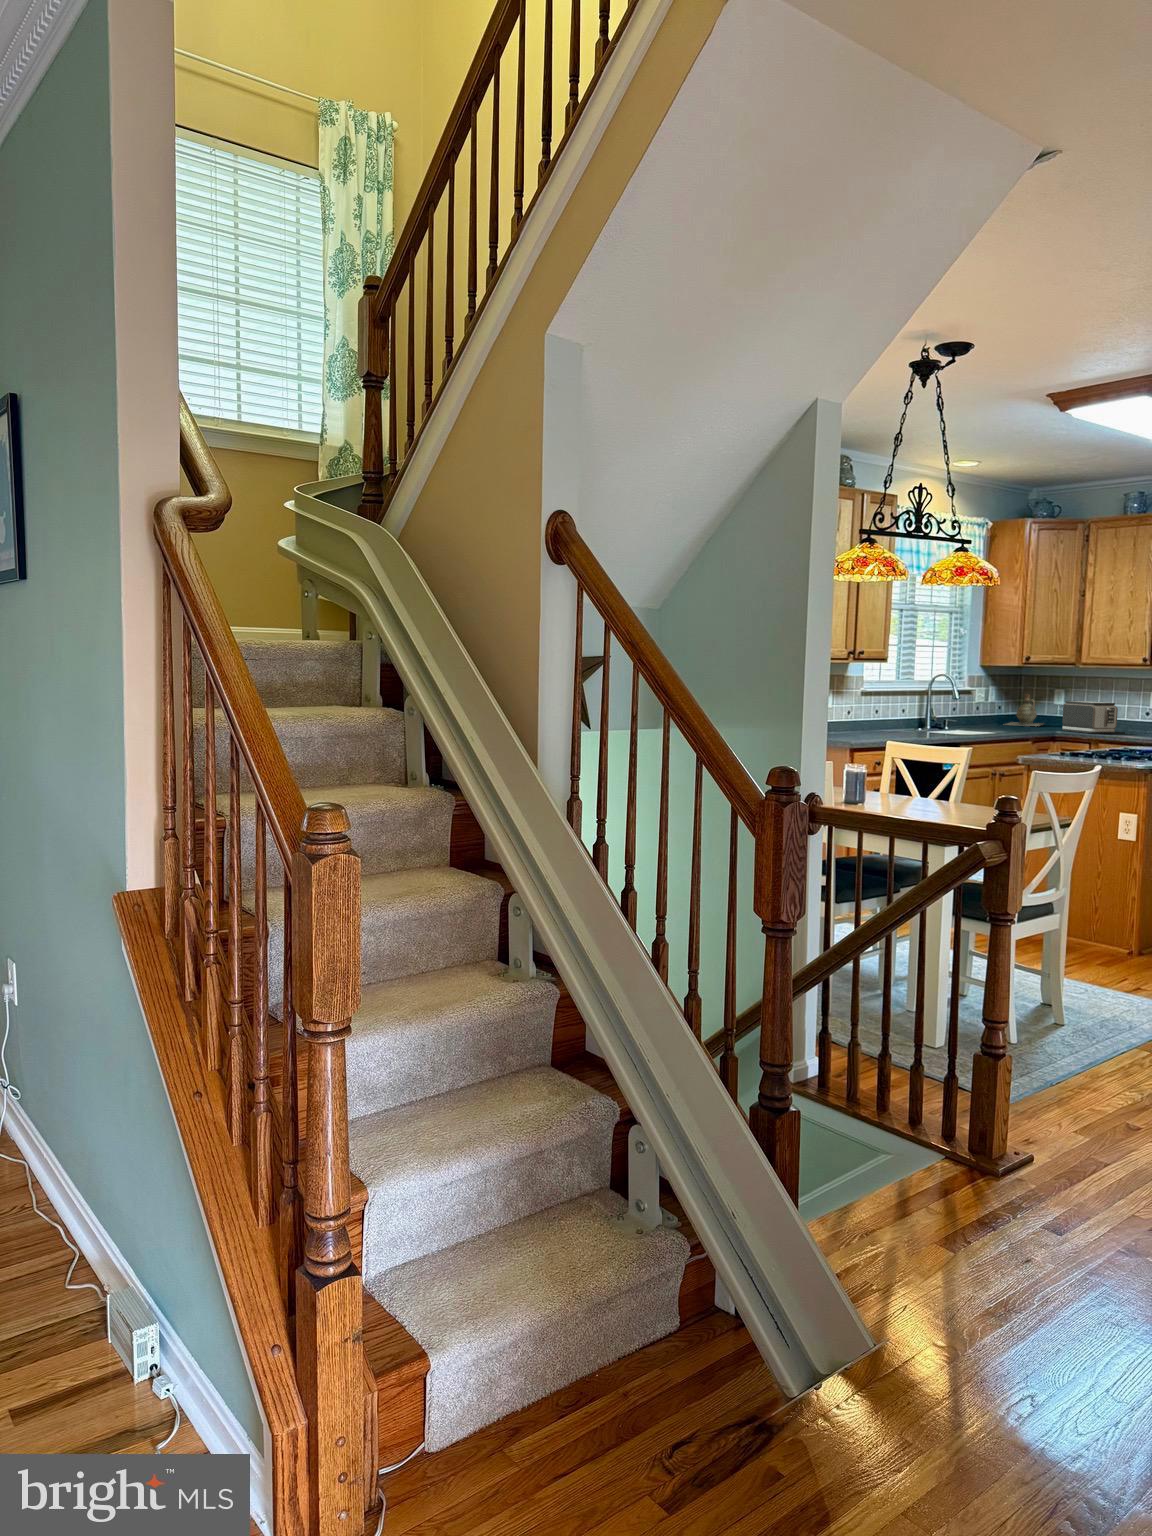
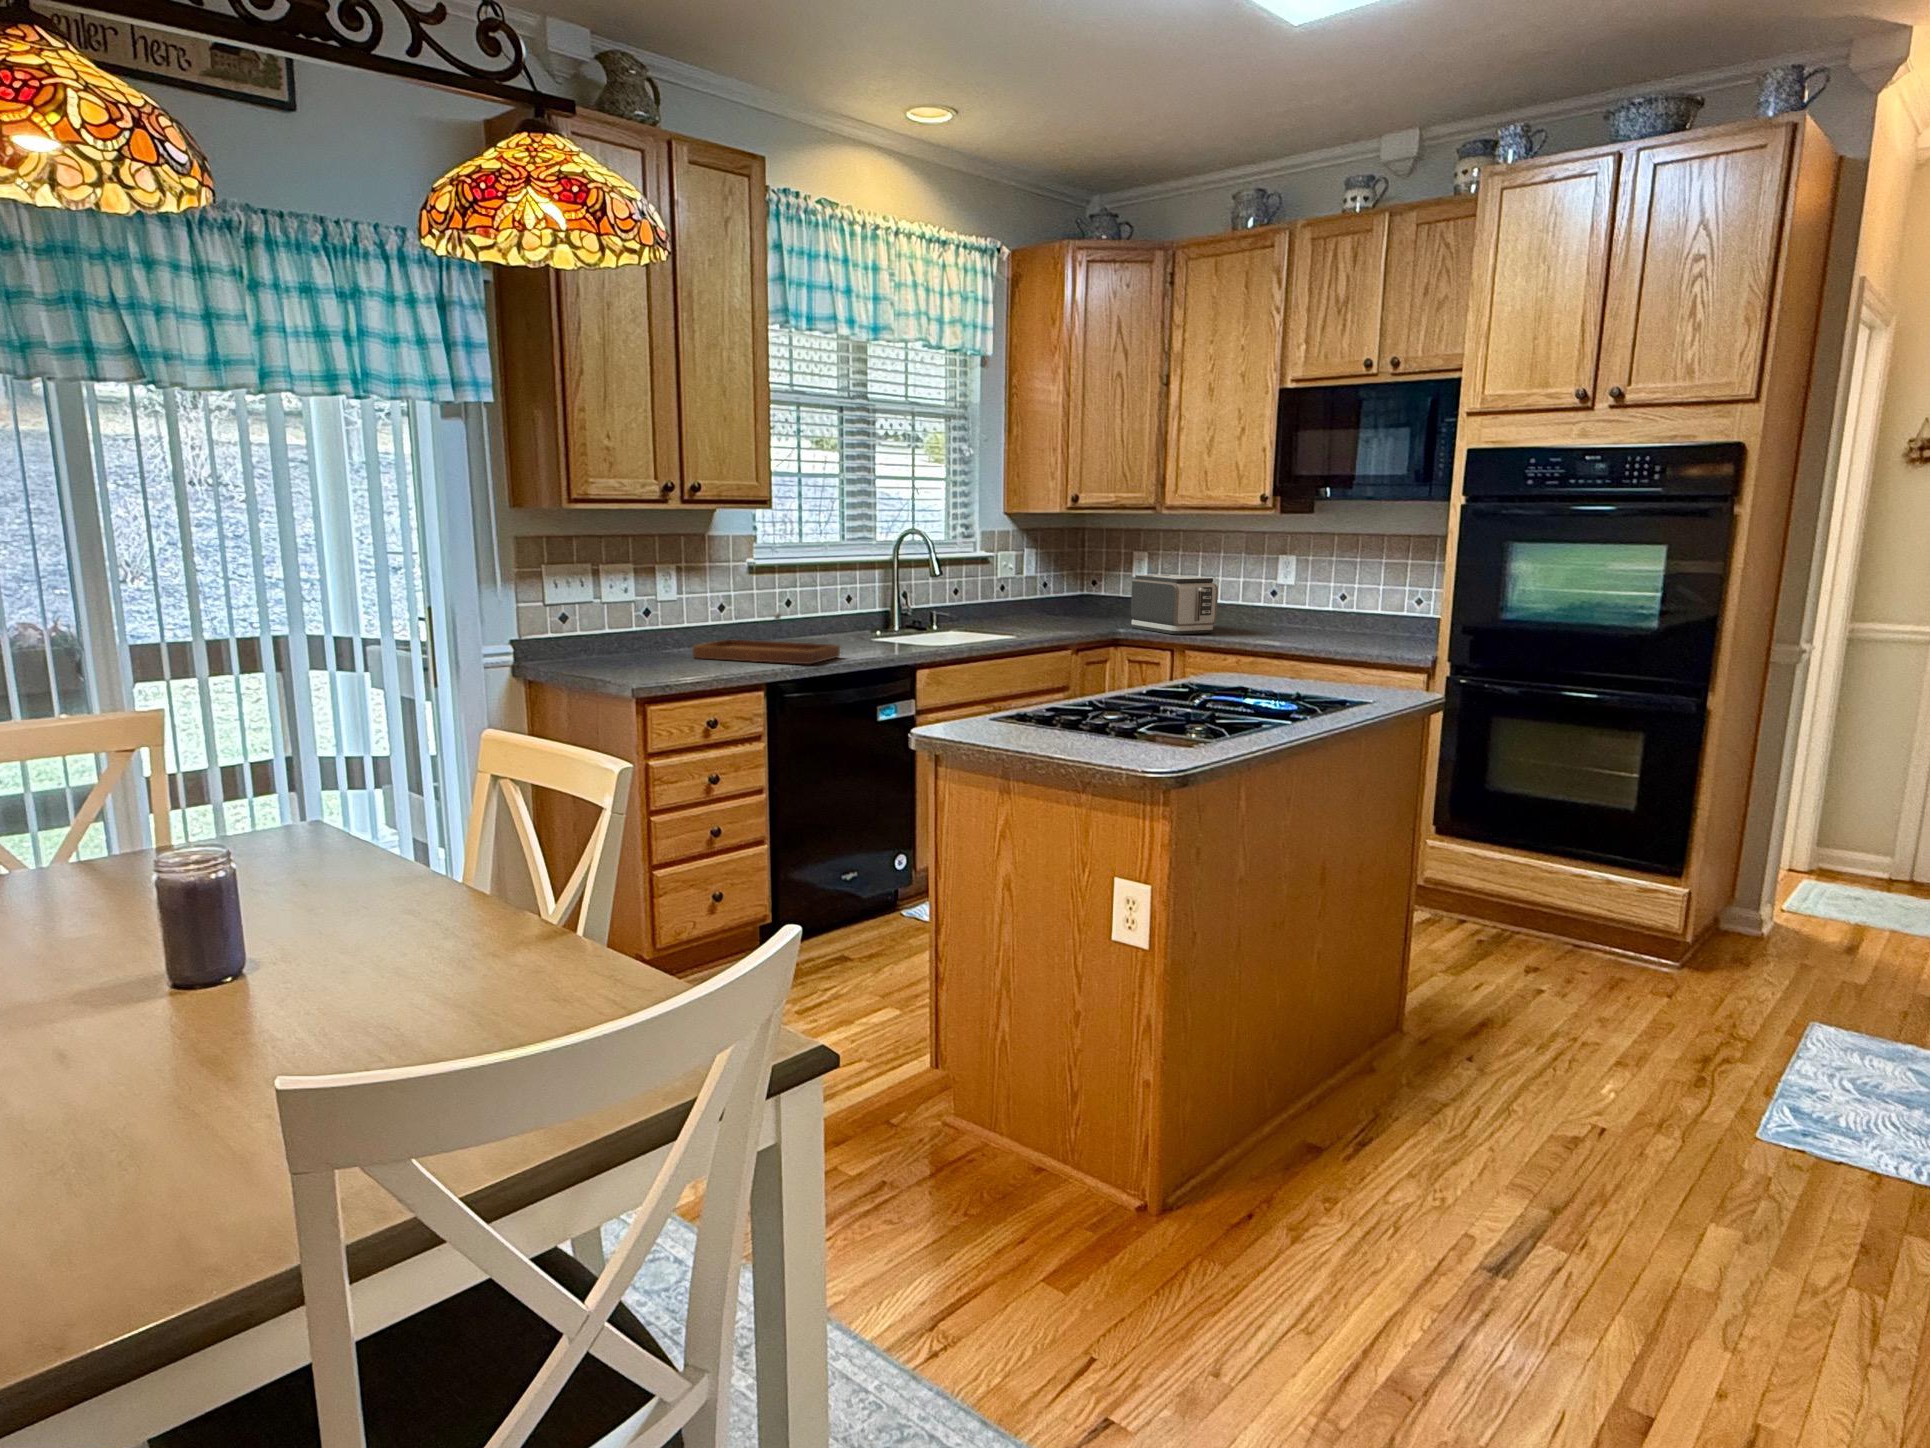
ceramic jug: present [1007,694,1042,726] -> none [1044,562,1118,618]
tray: none [850,714,924,738] -> present [693,613,840,664]

